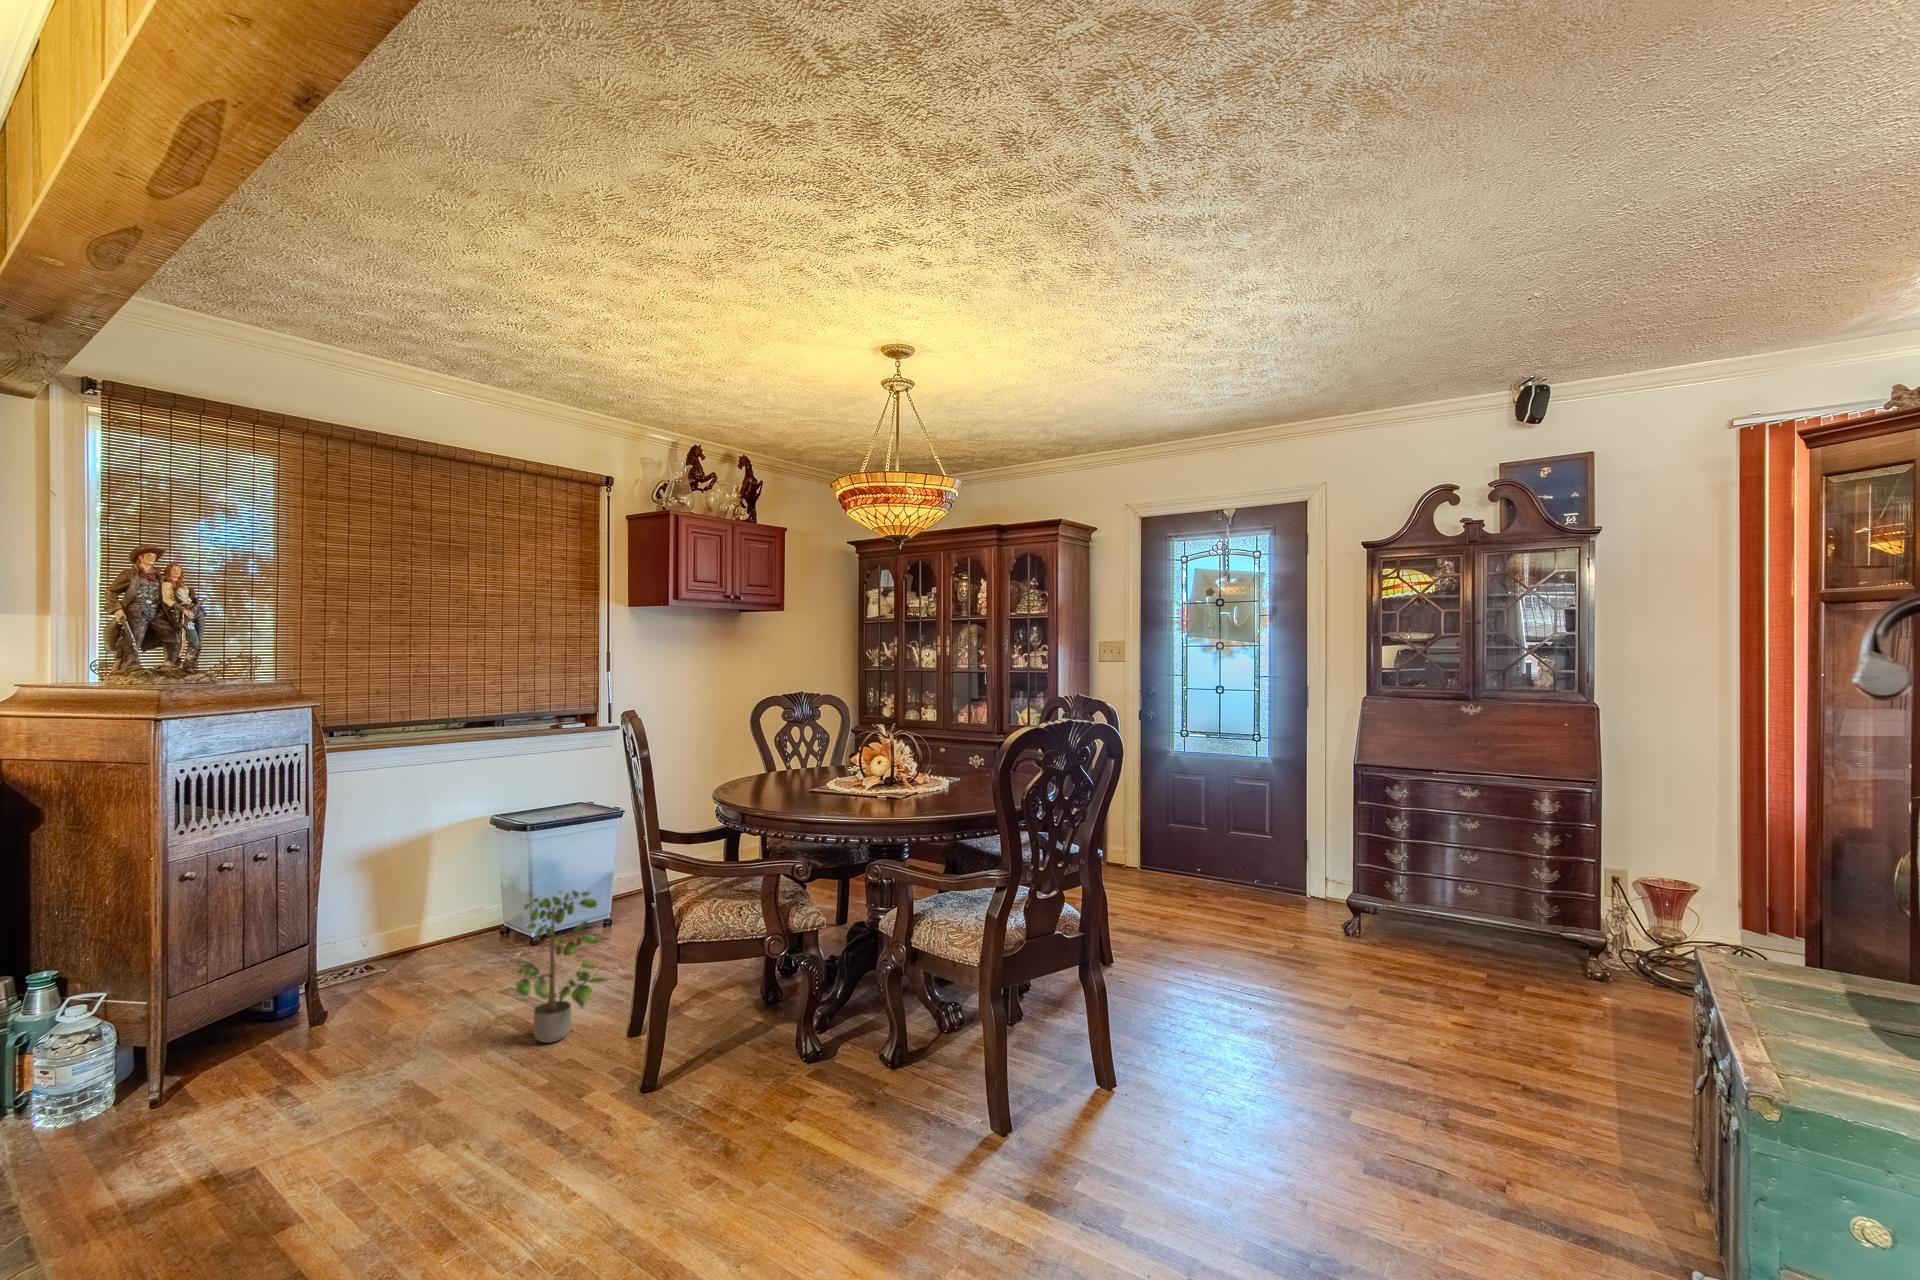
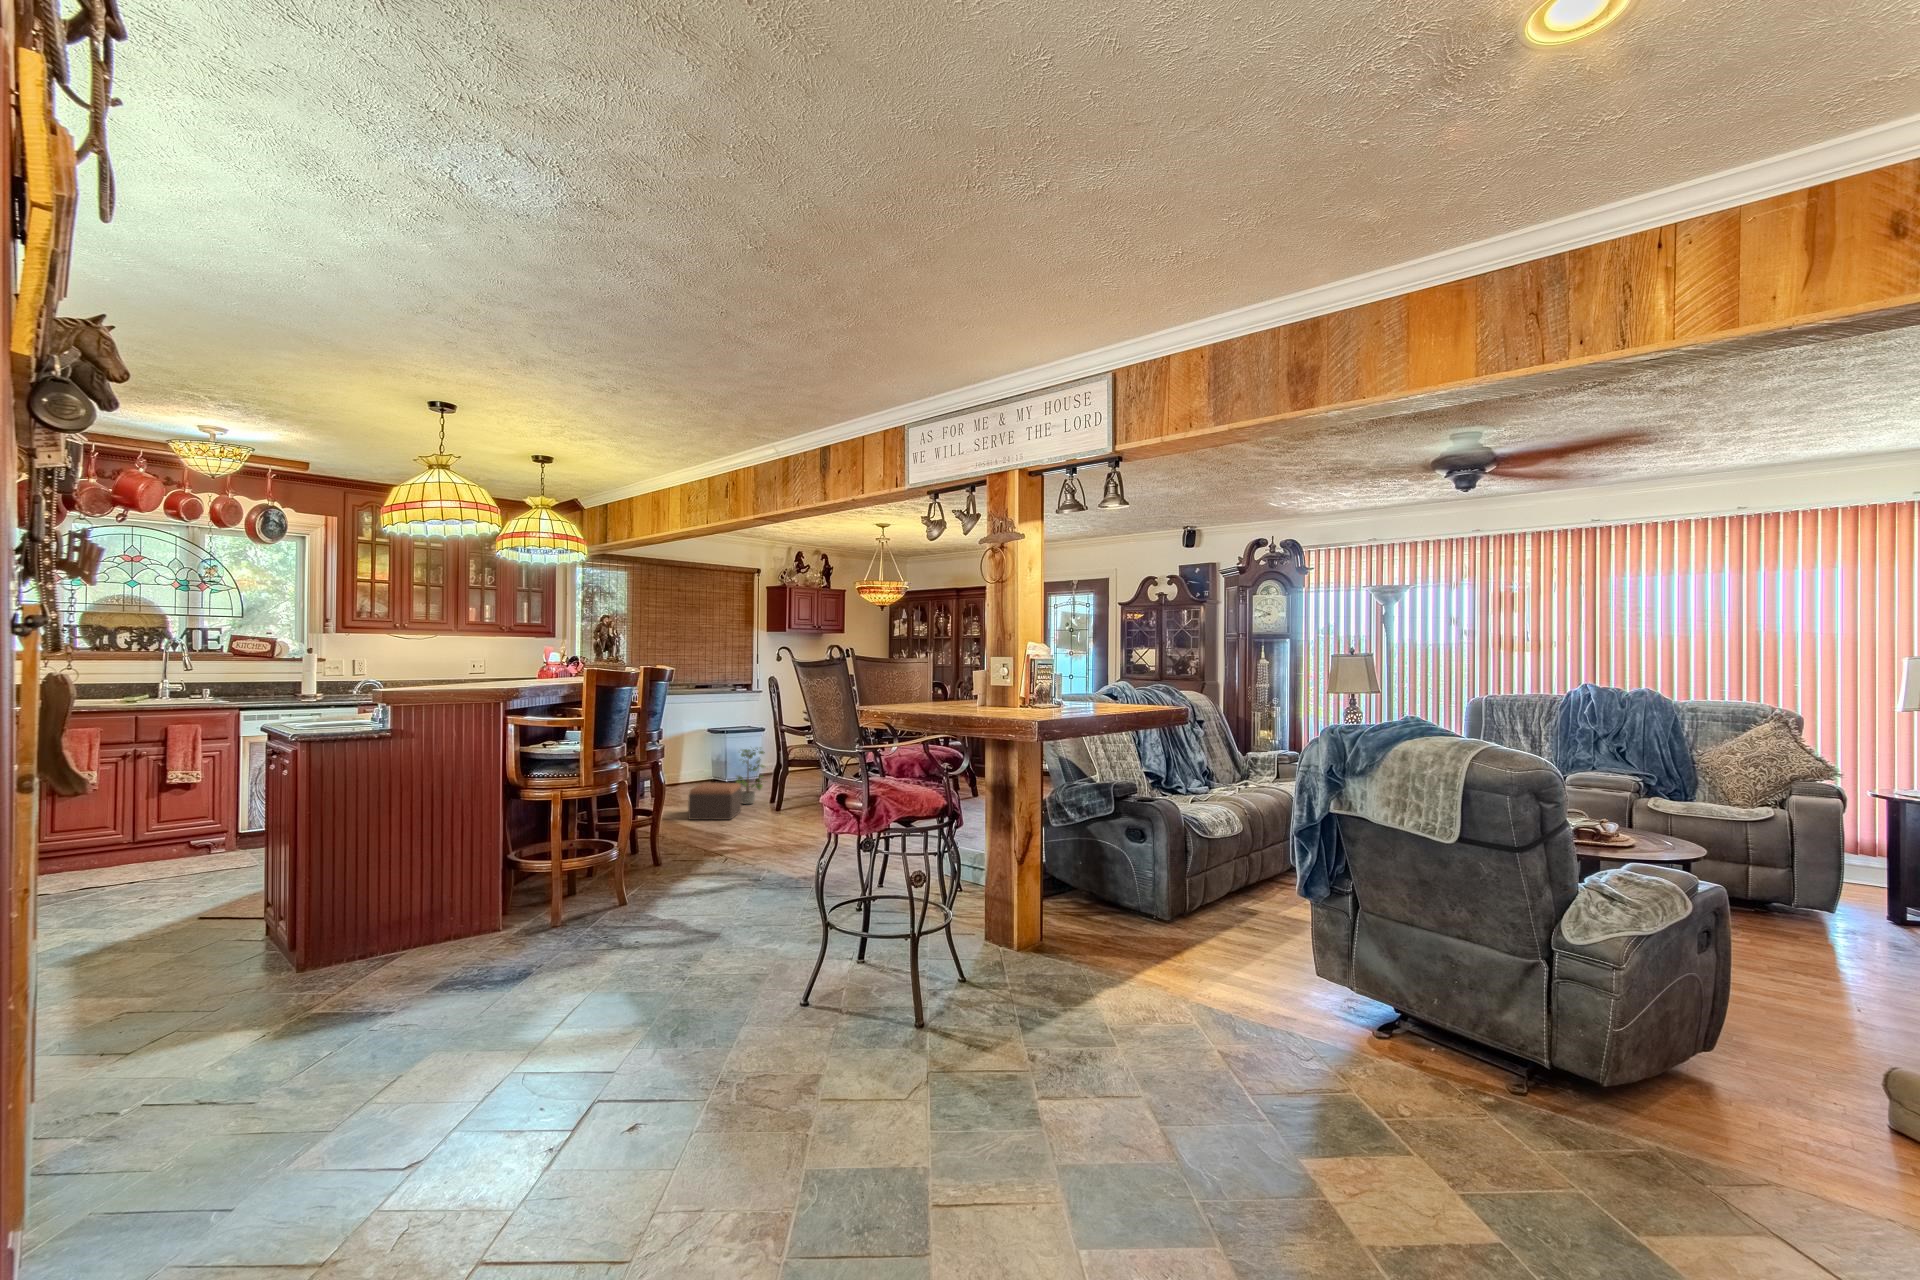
footstool: none [333,1015,521,1163] -> present [688,783,742,820]

